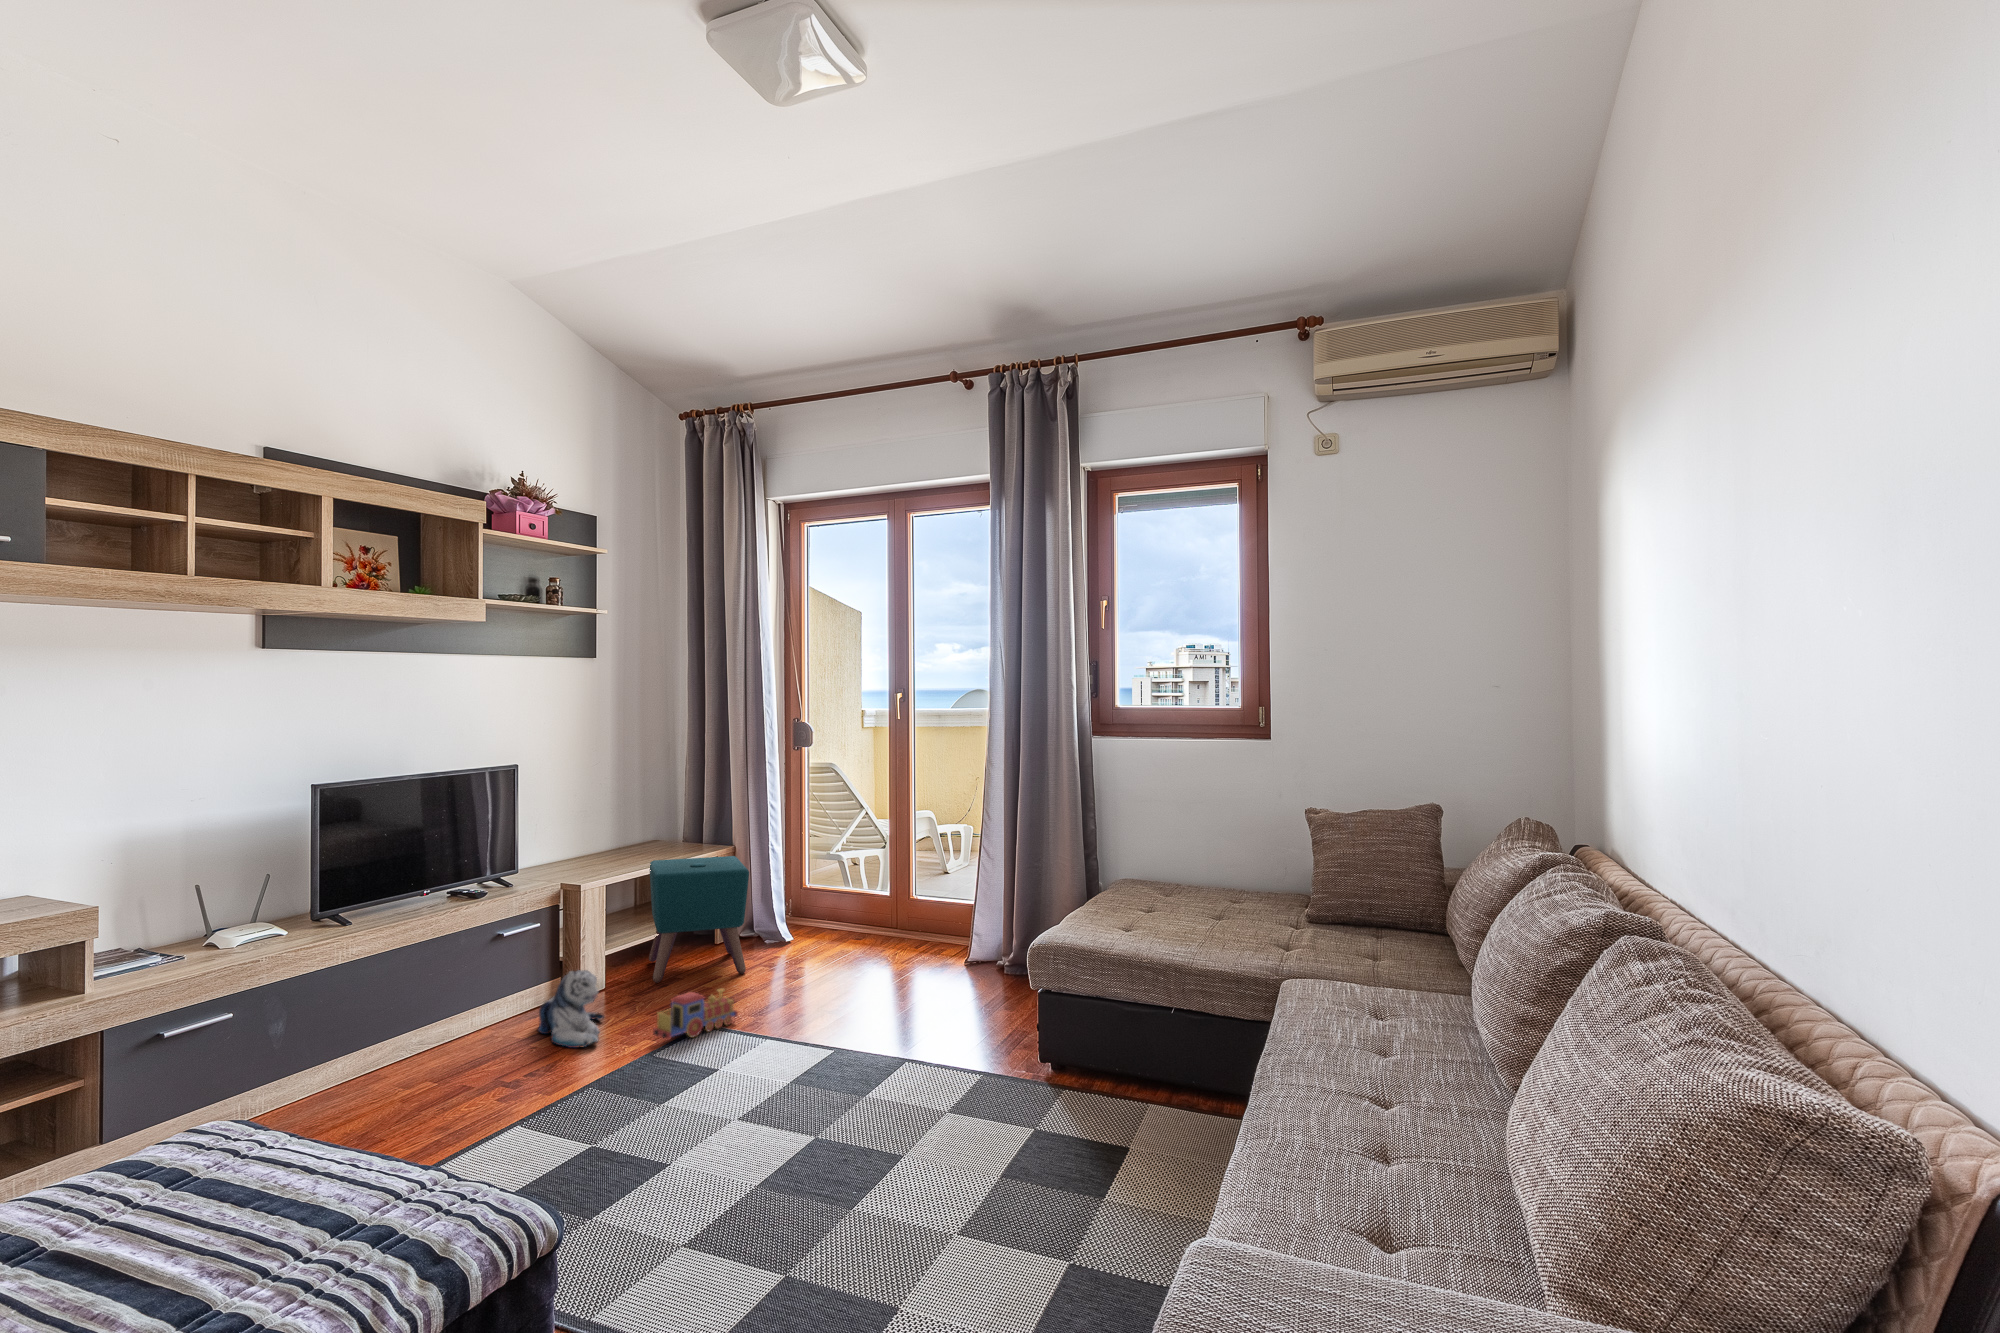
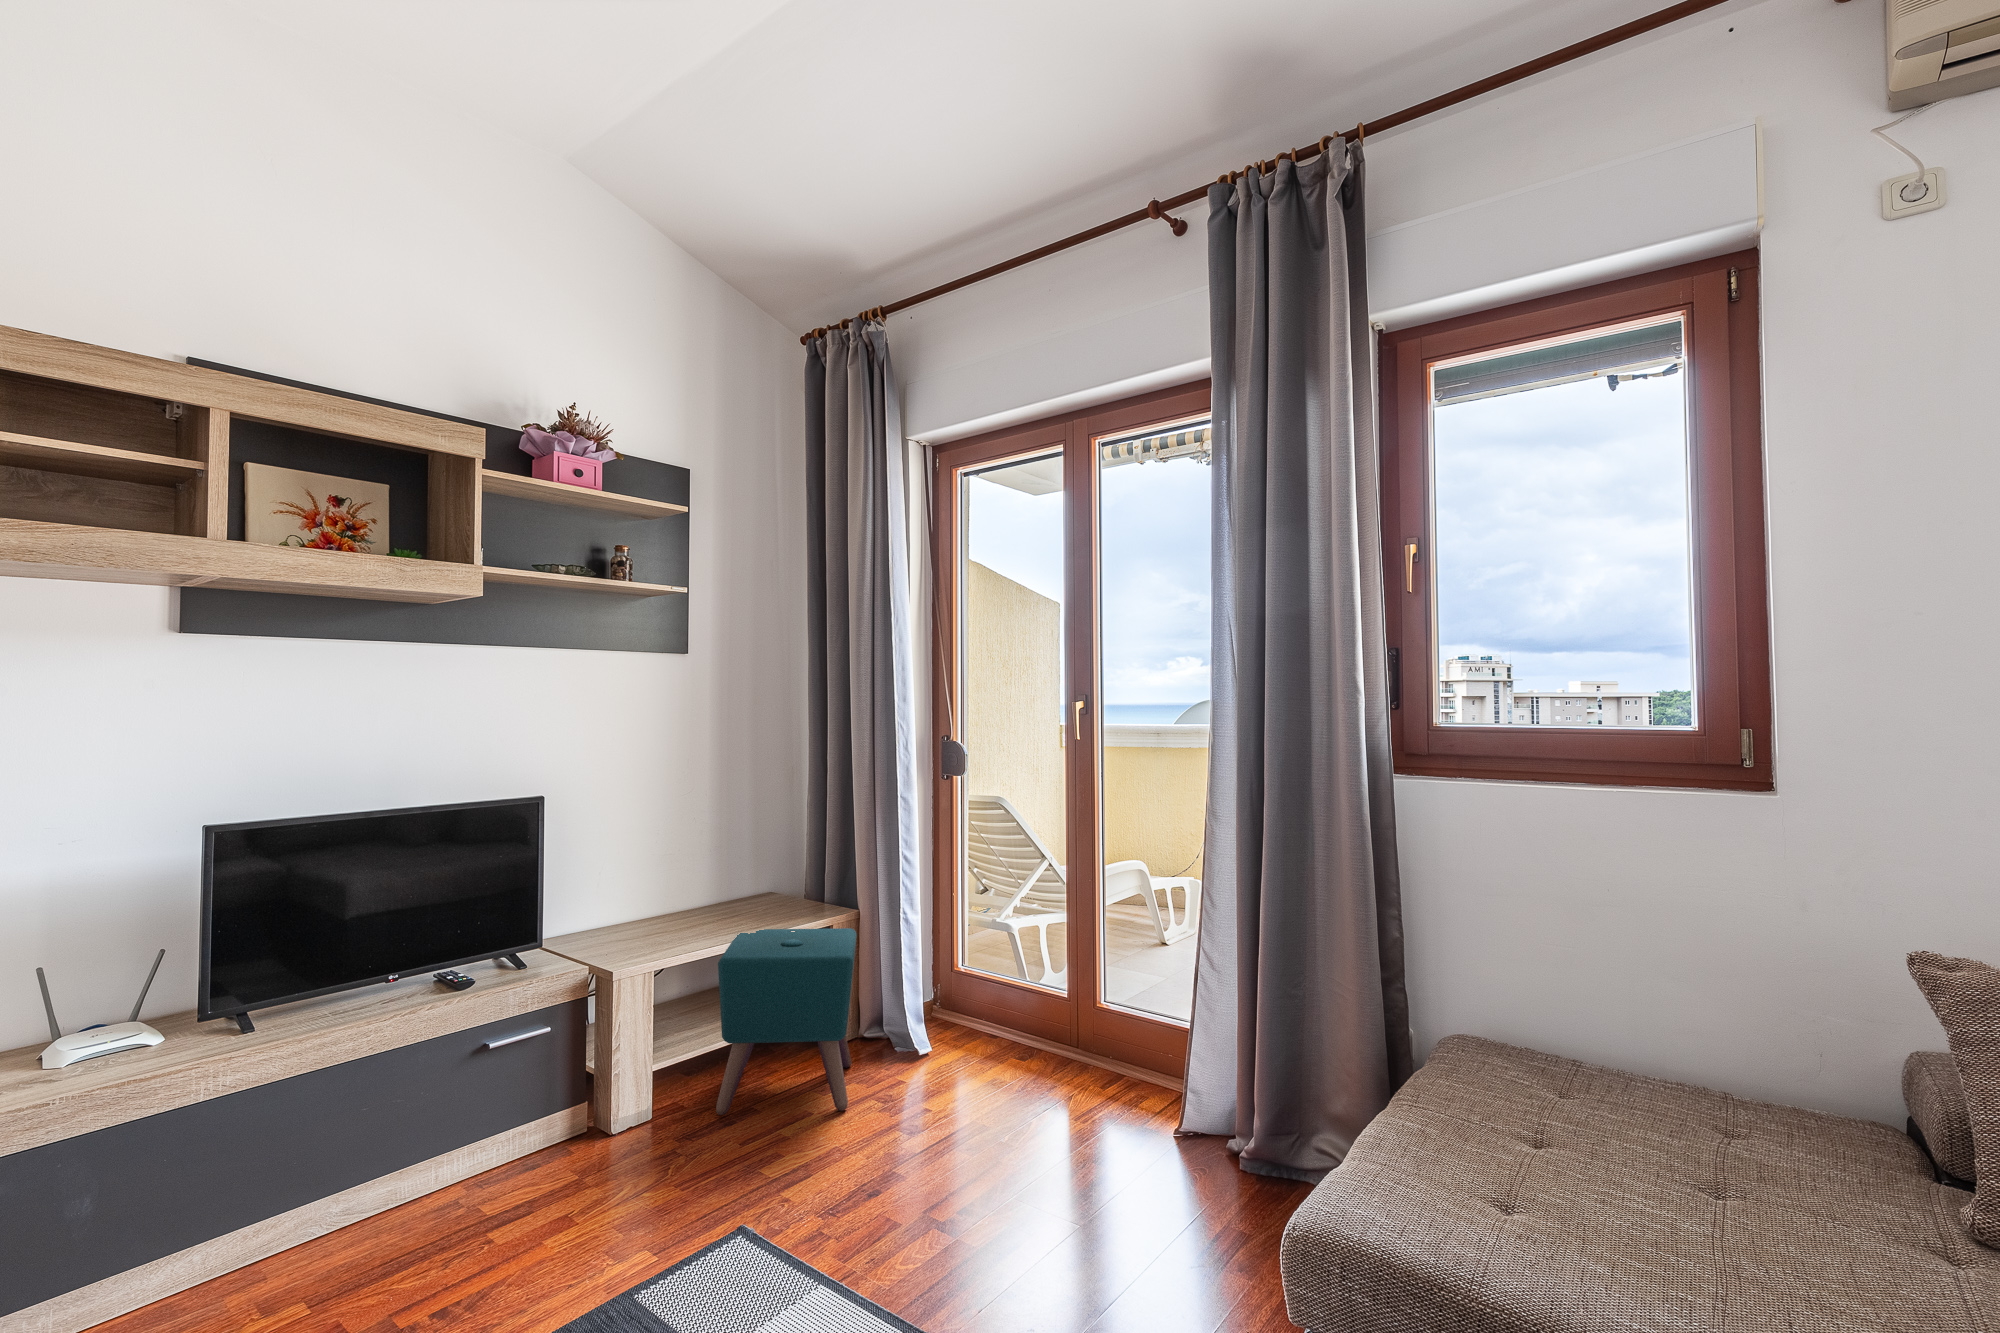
plush toy: present [538,970,604,1048] -> none [503,1116,607,1254]
toy train: present [653,989,738,1040] -> none [640,1168,785,1264]

